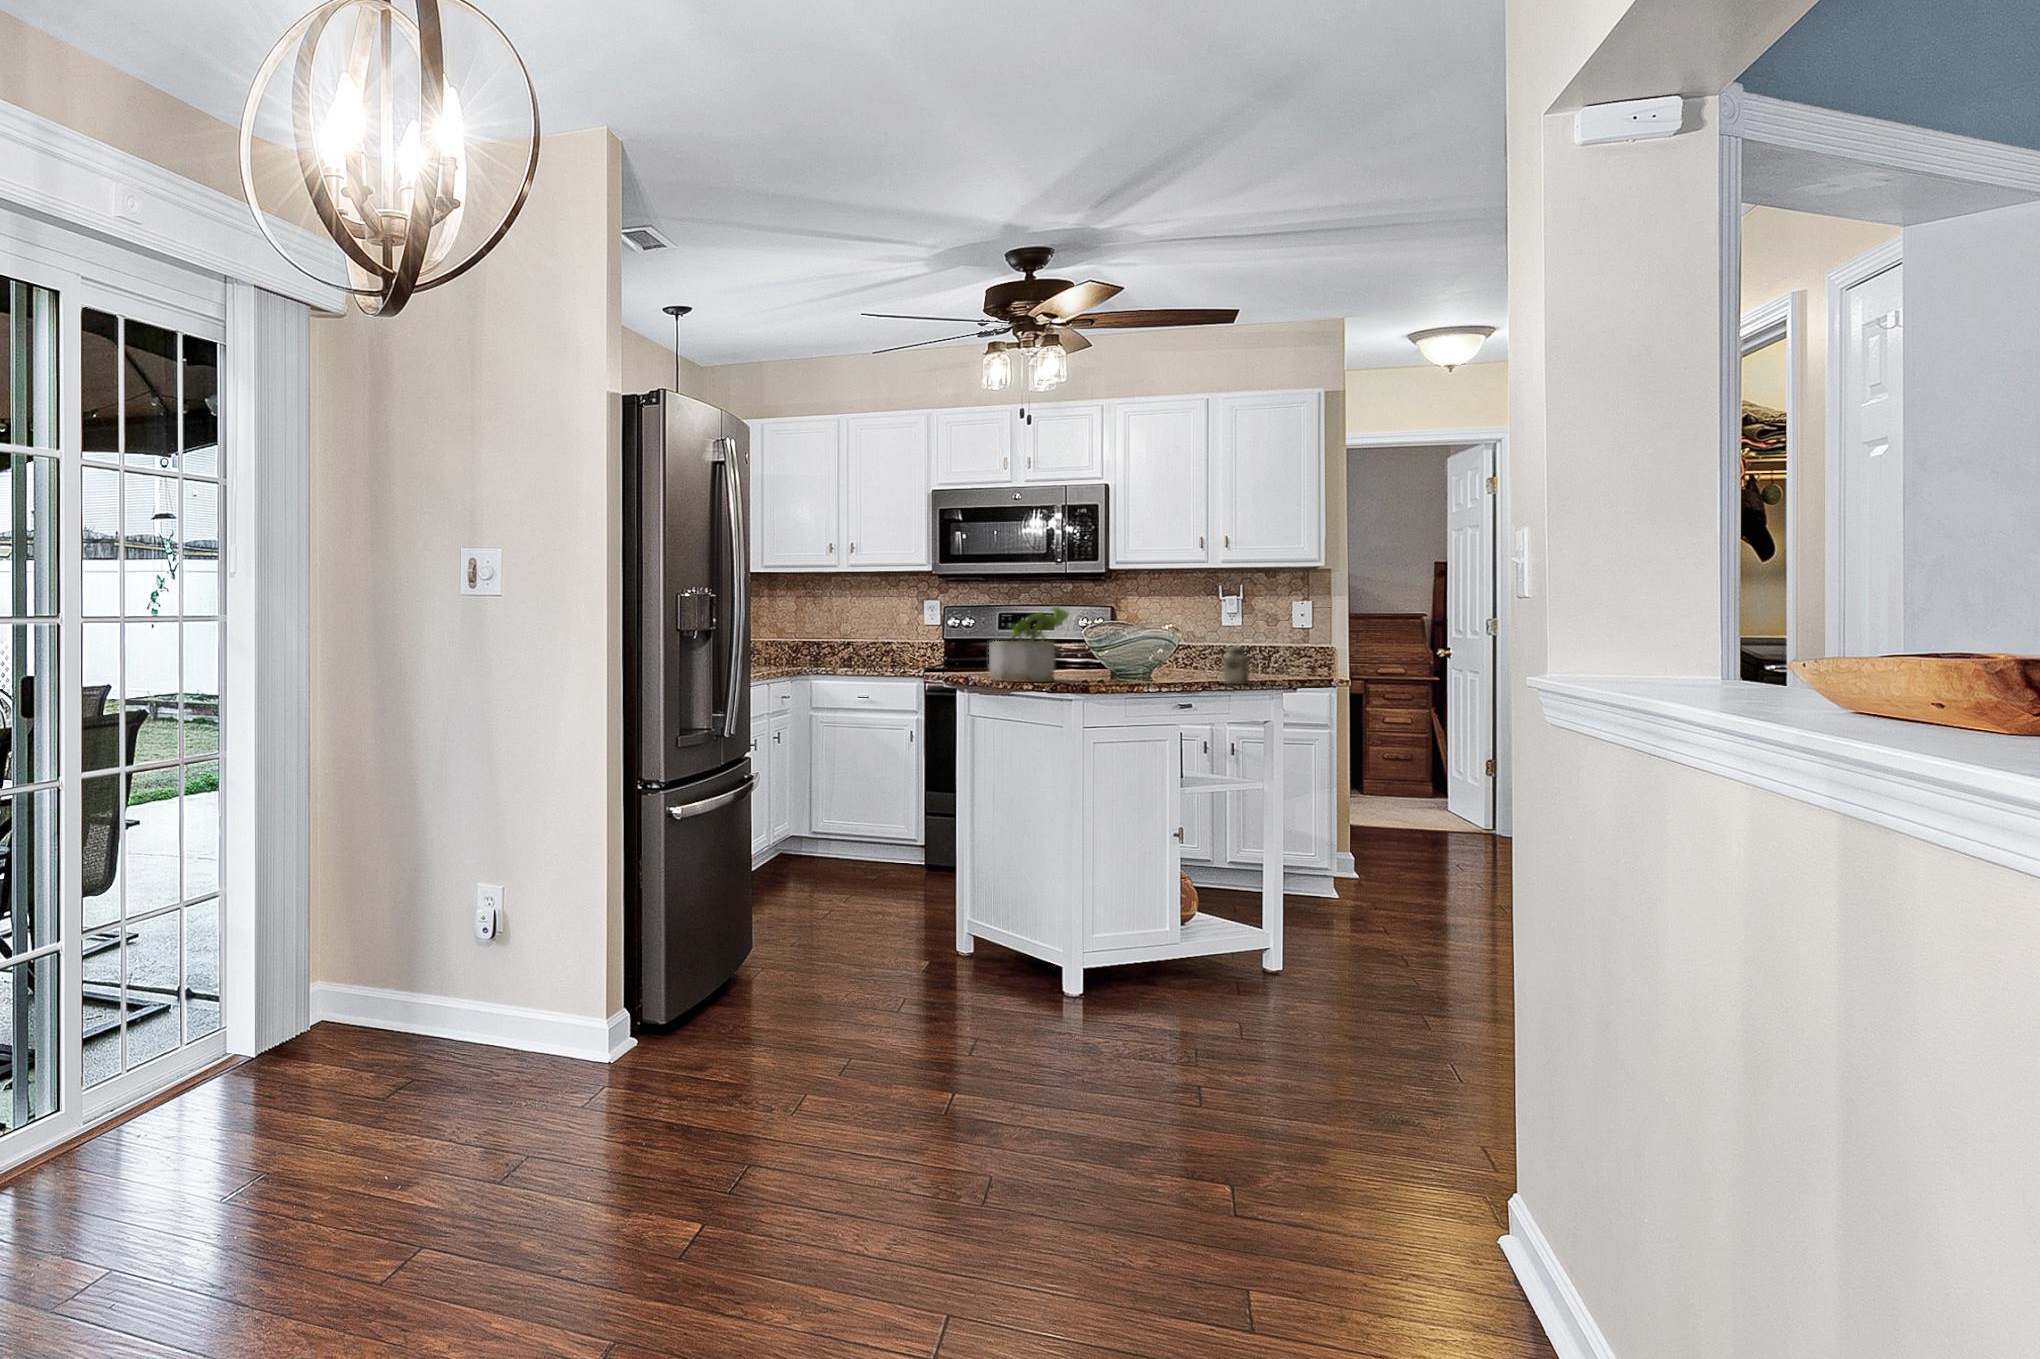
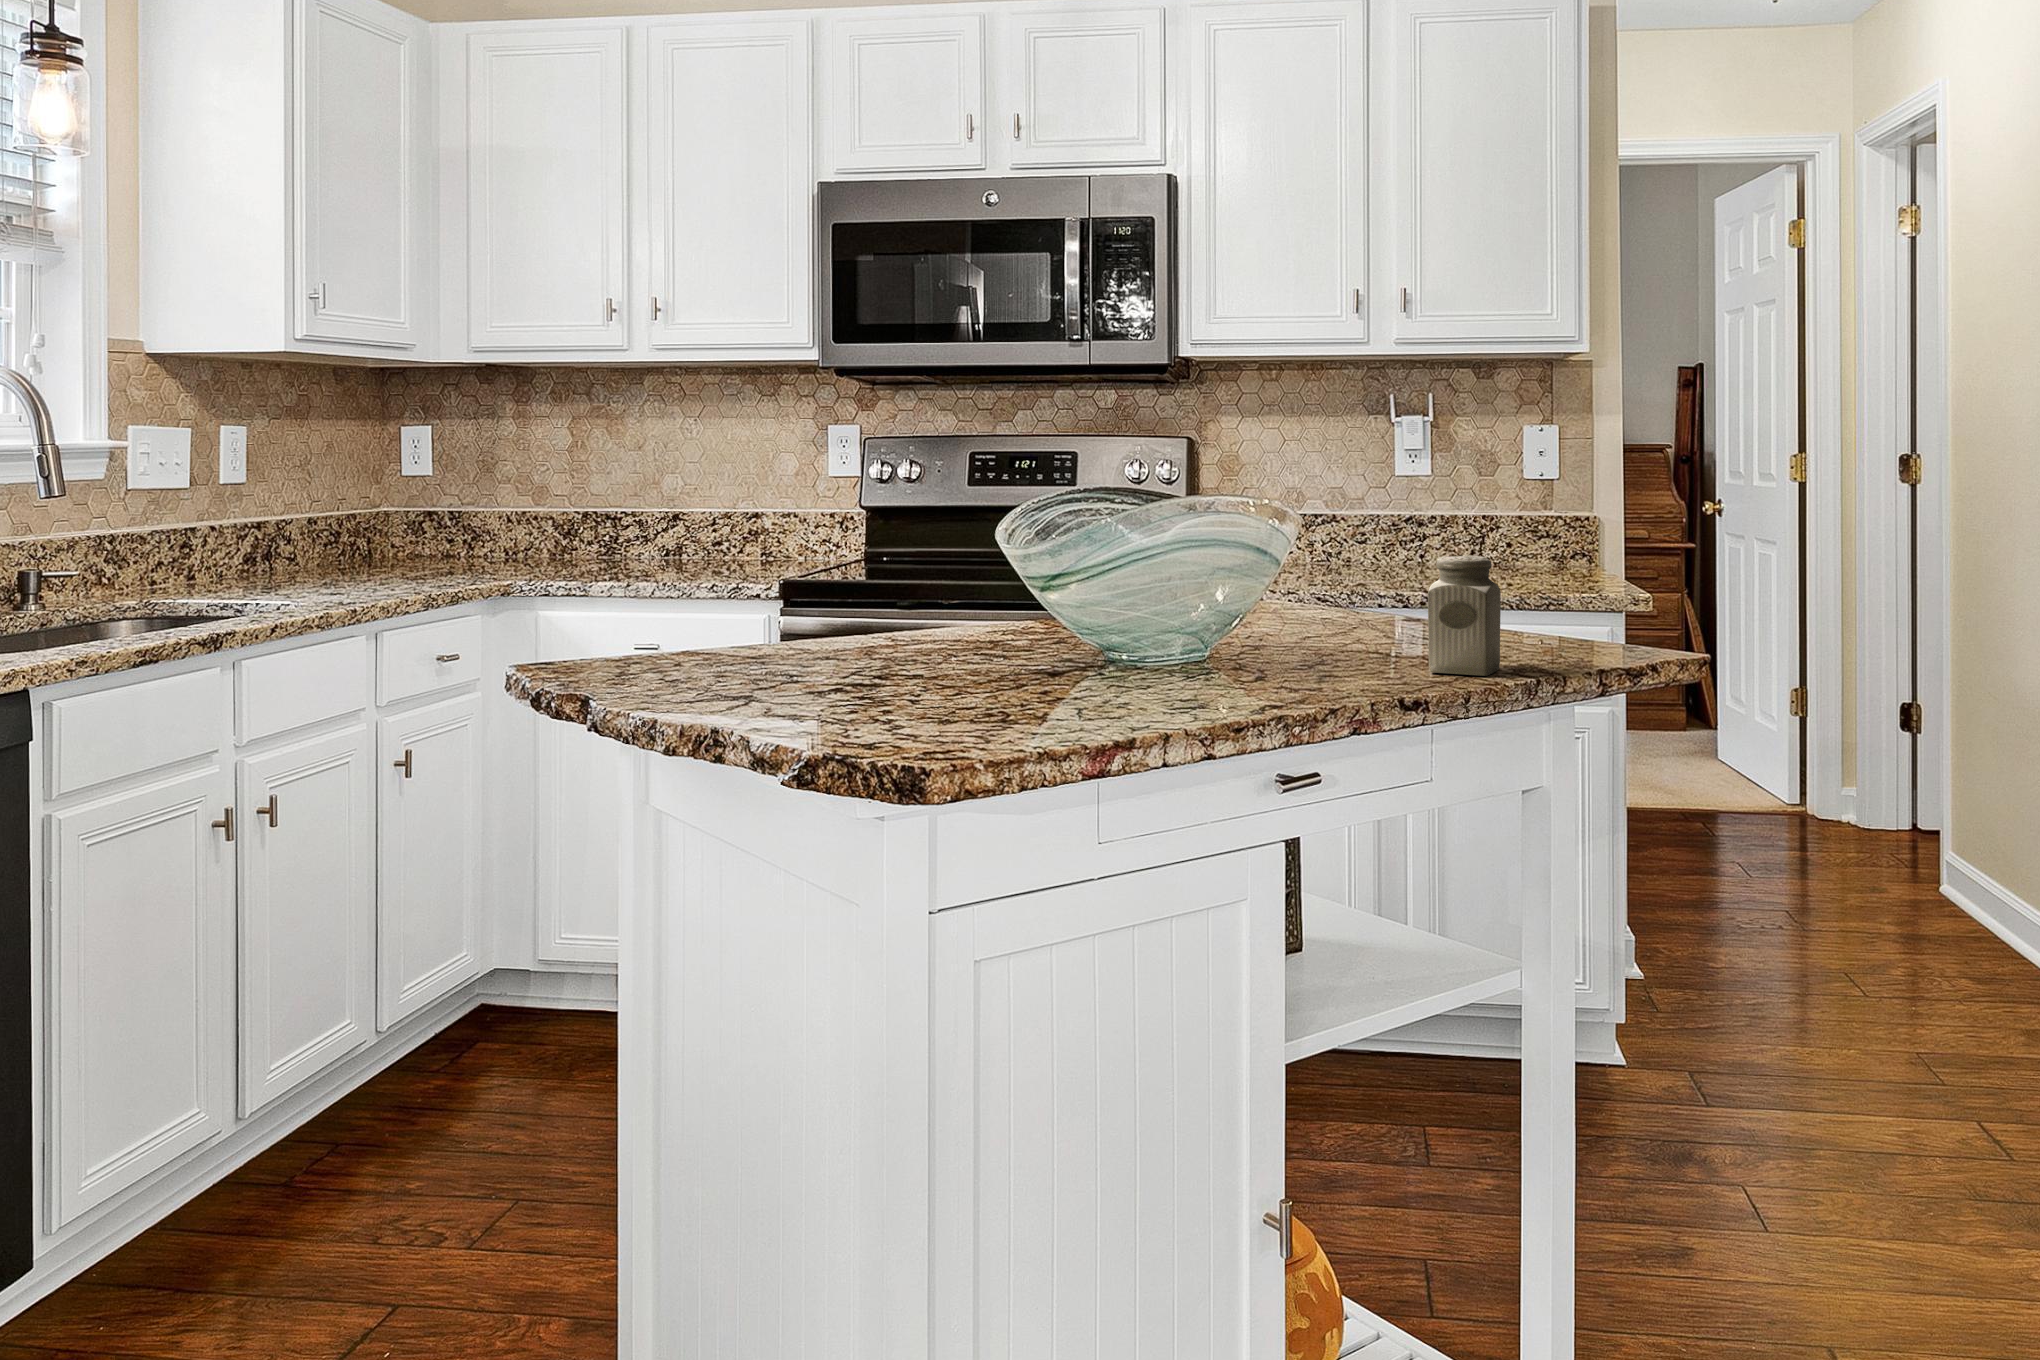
potted plant: present [989,606,1069,682] -> none [713,432,966,691]

